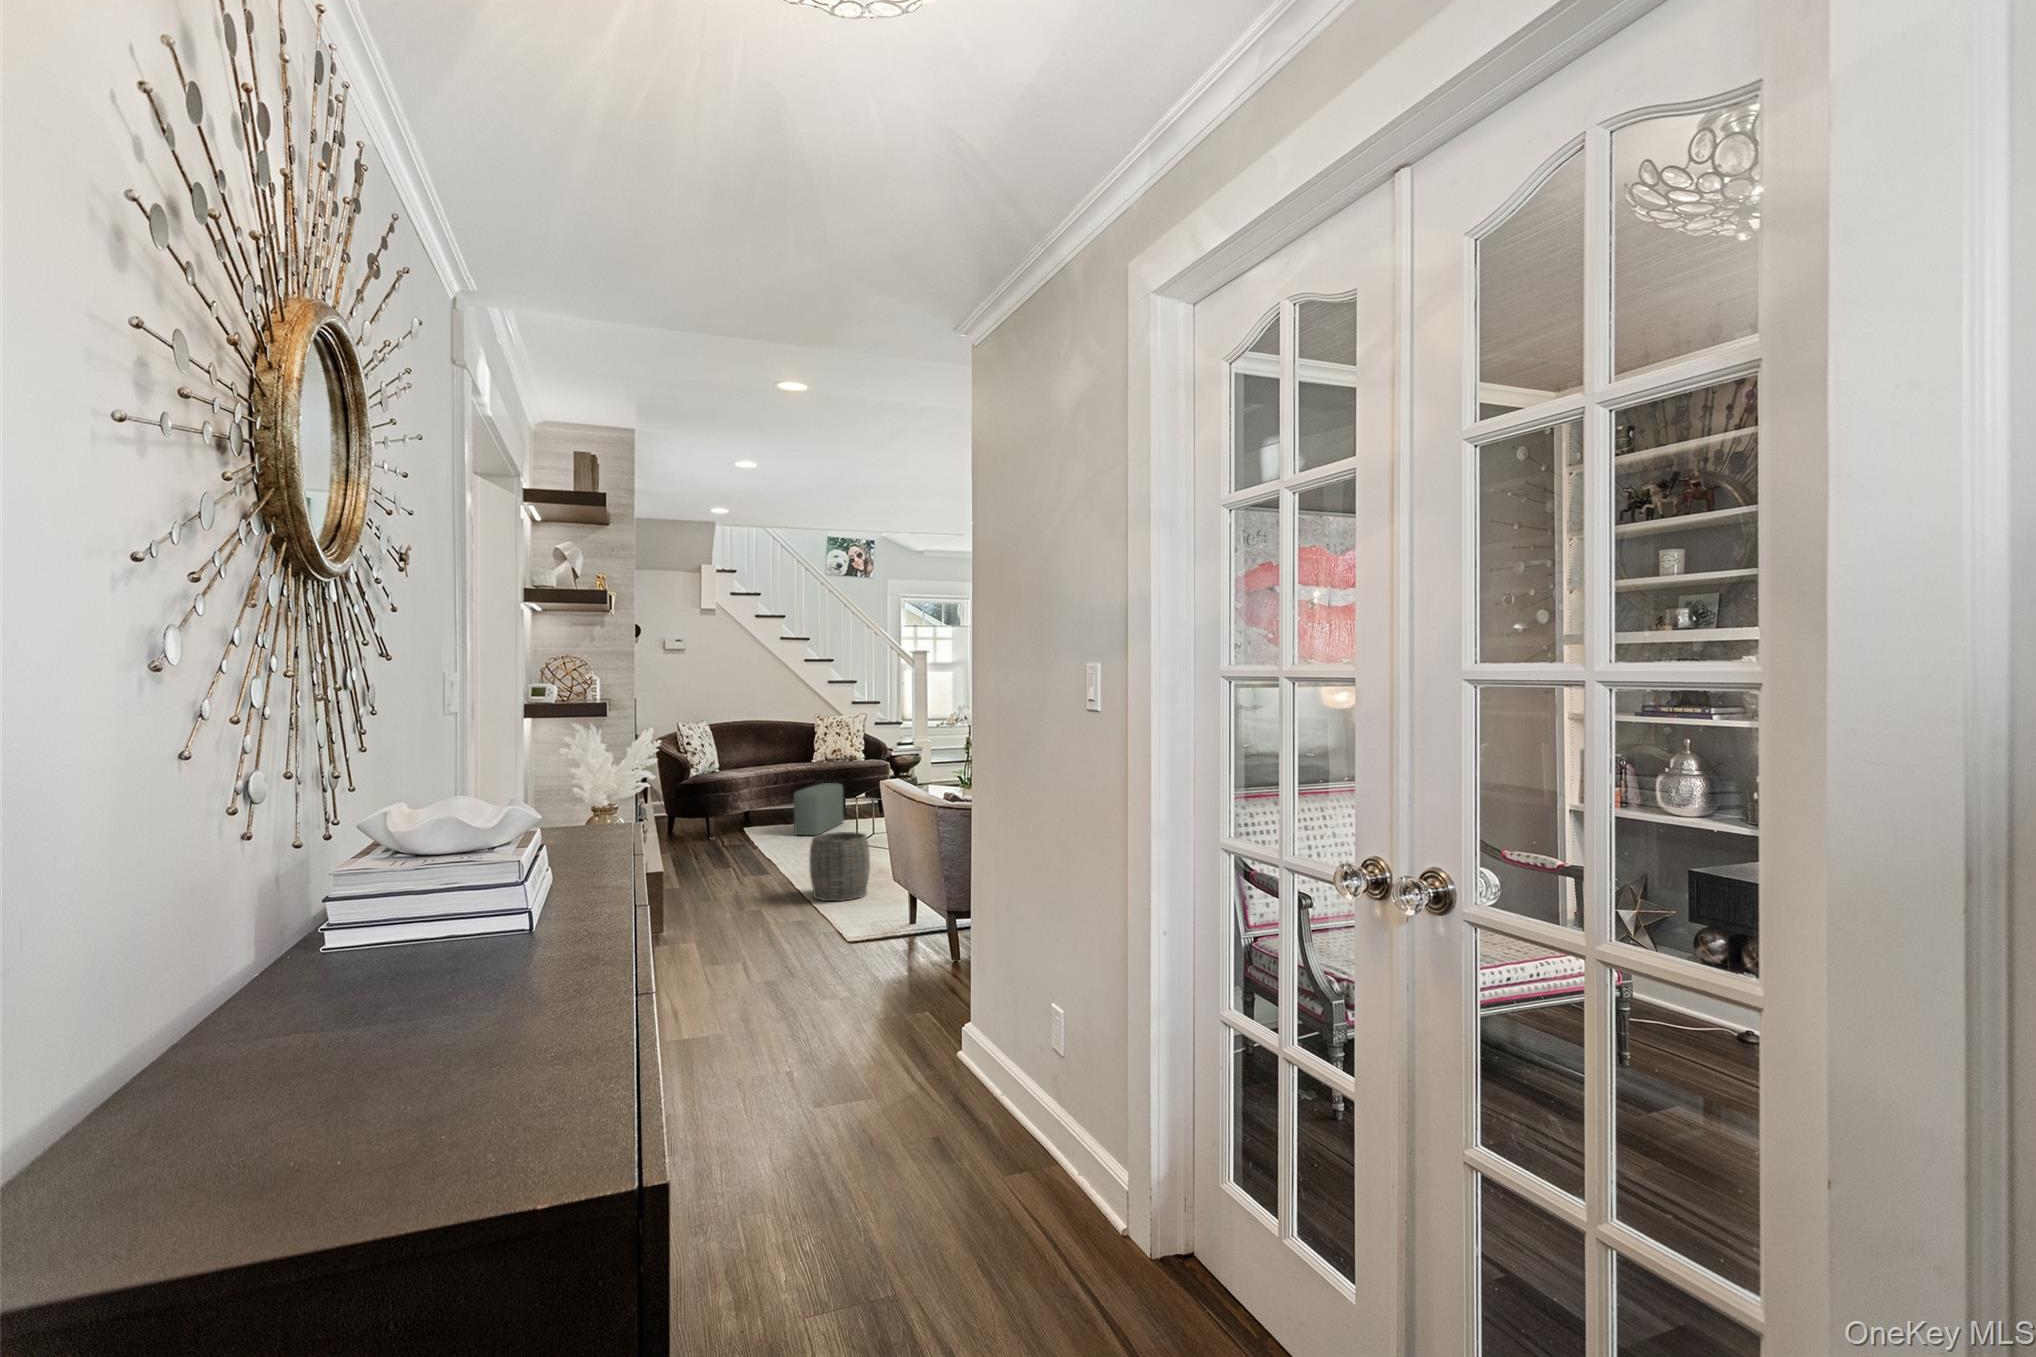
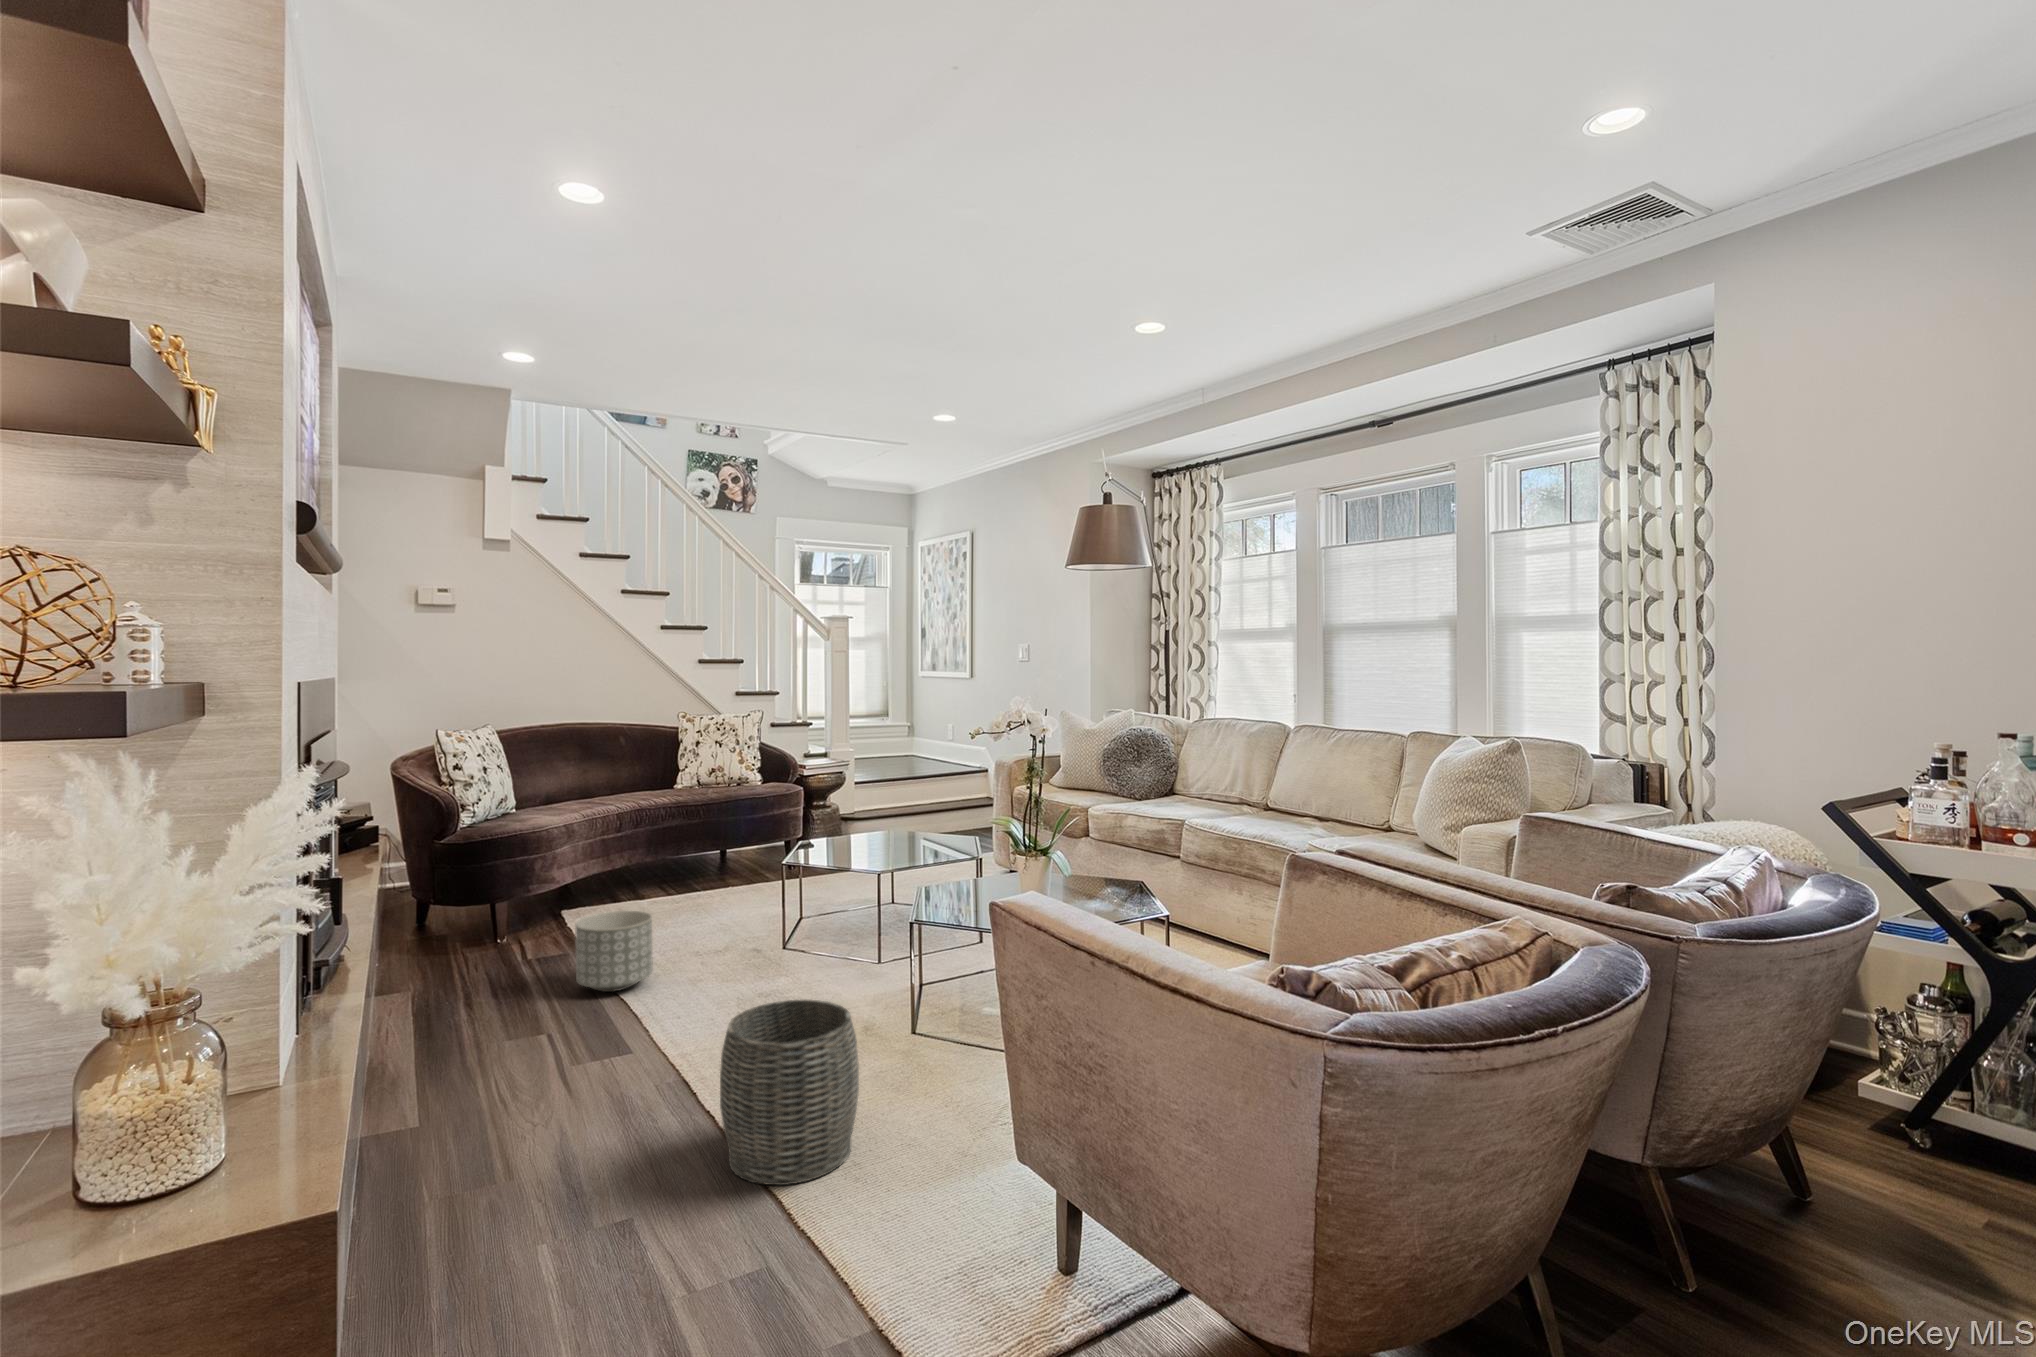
pouf: present [794,783,844,835] -> none [653,830,735,931]
planter: none [752,815,790,854] -> present [575,911,653,992]

